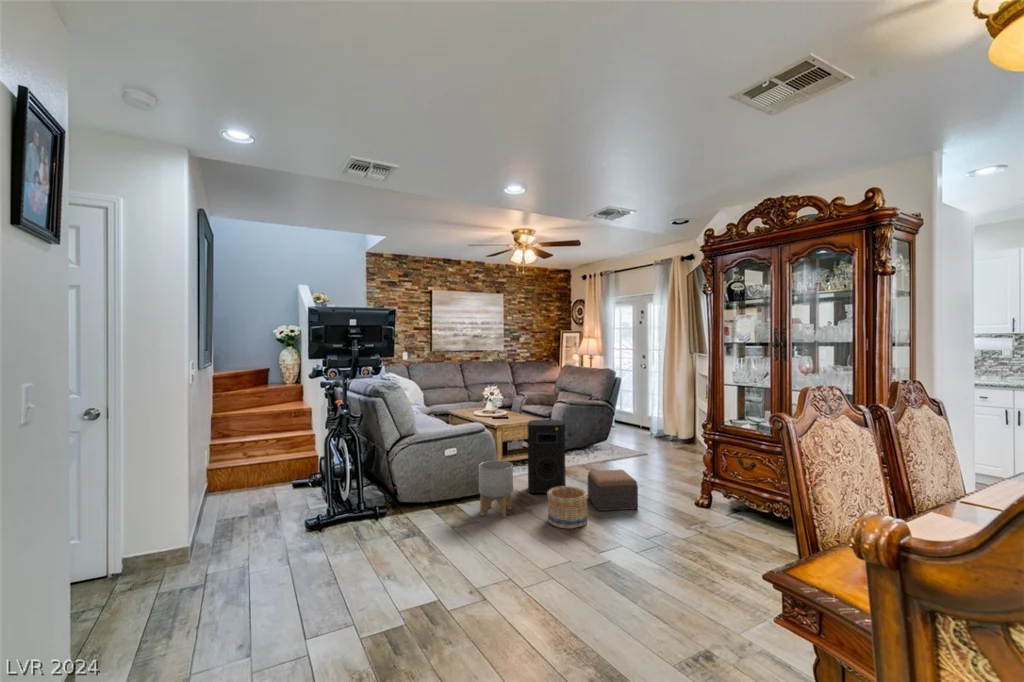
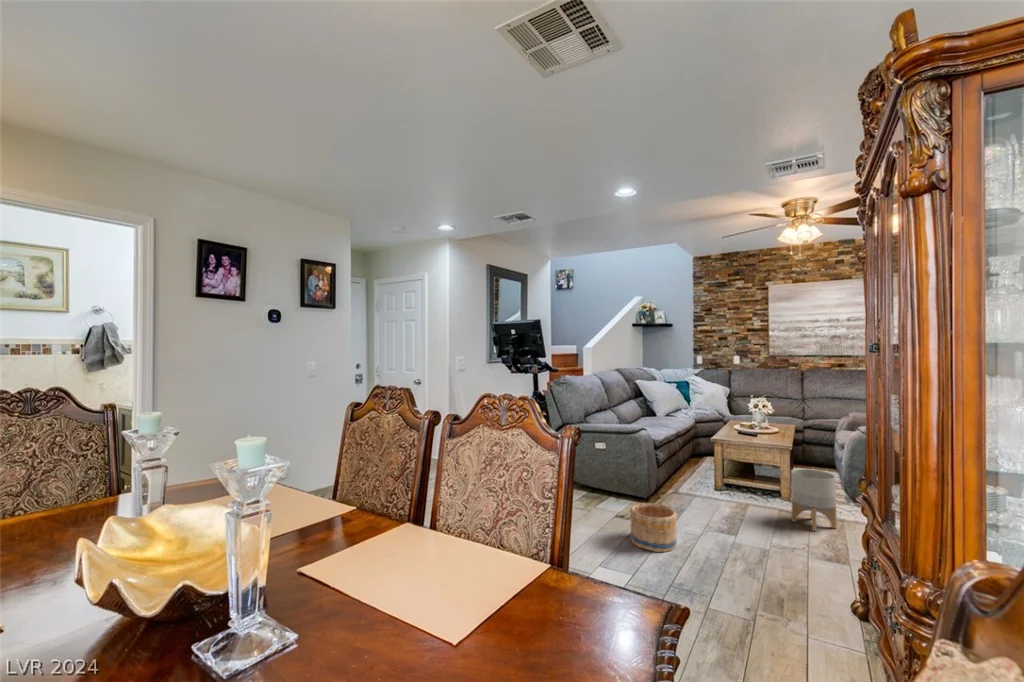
speaker: present [527,419,566,493] -> none [687,434,738,525]
planter: present [479,461,513,518] -> present [791,469,836,531]
footstool: present [587,470,638,511] -> none [706,507,785,573]

